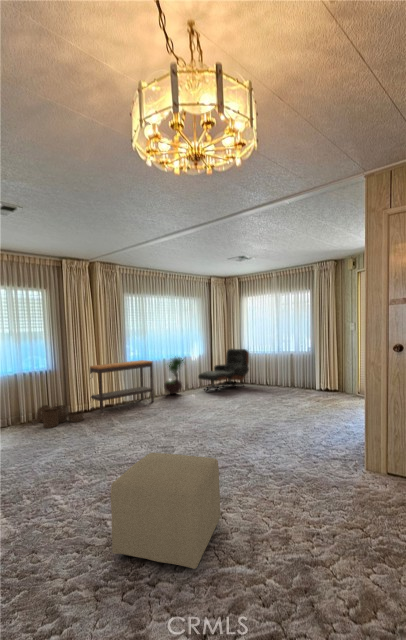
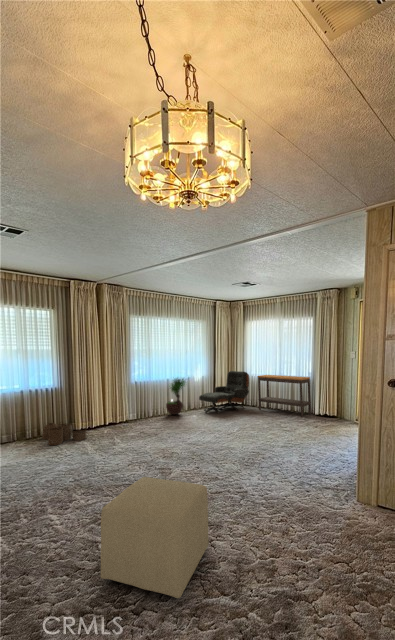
console table: present [90,360,154,413] -> present [258,375,311,416]

